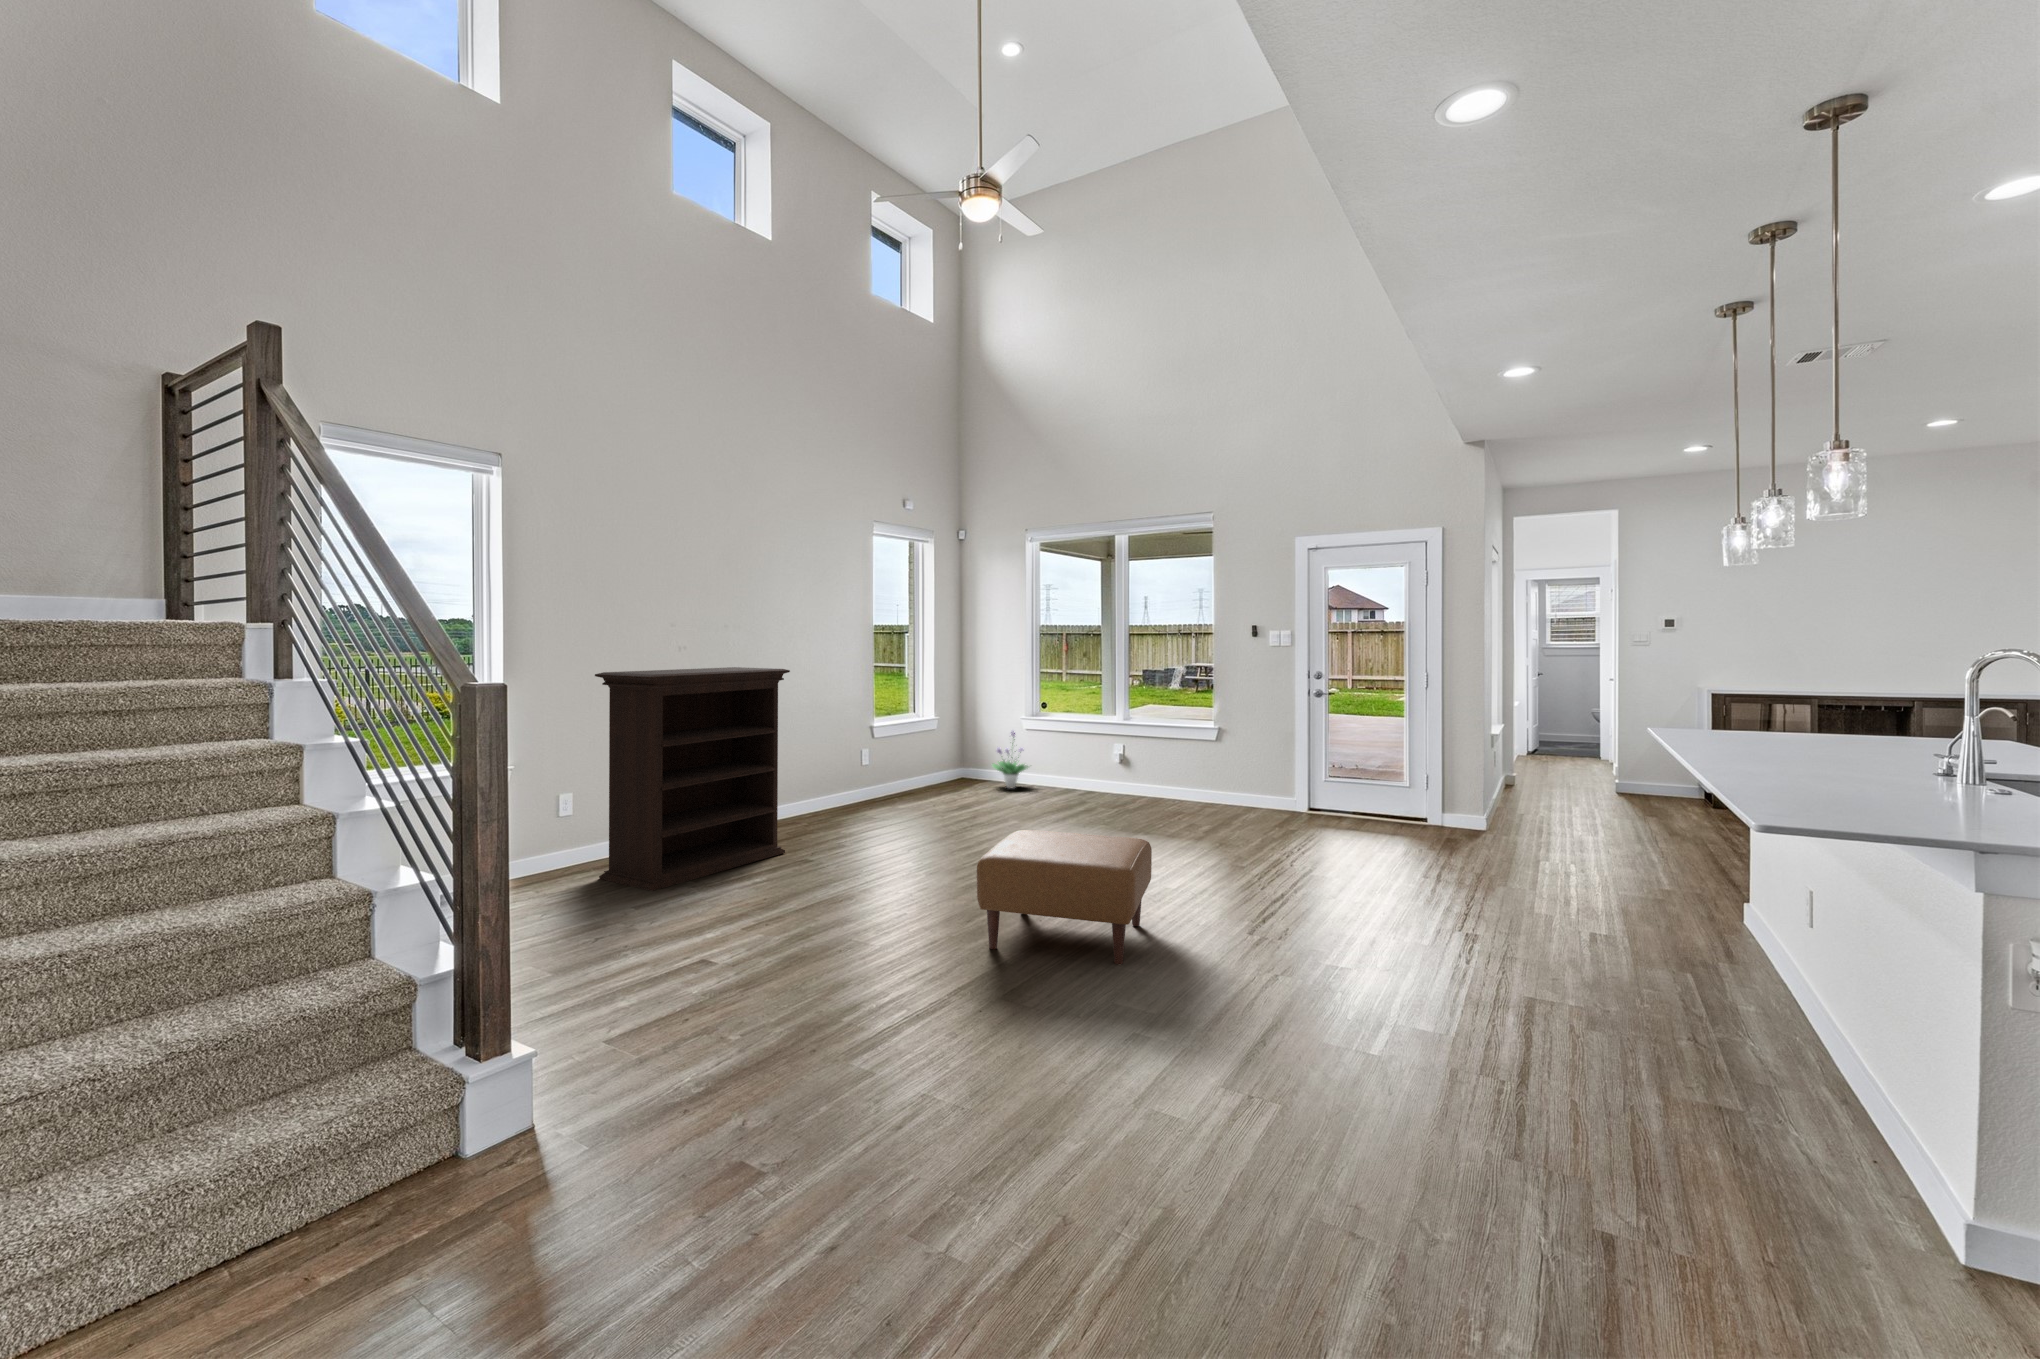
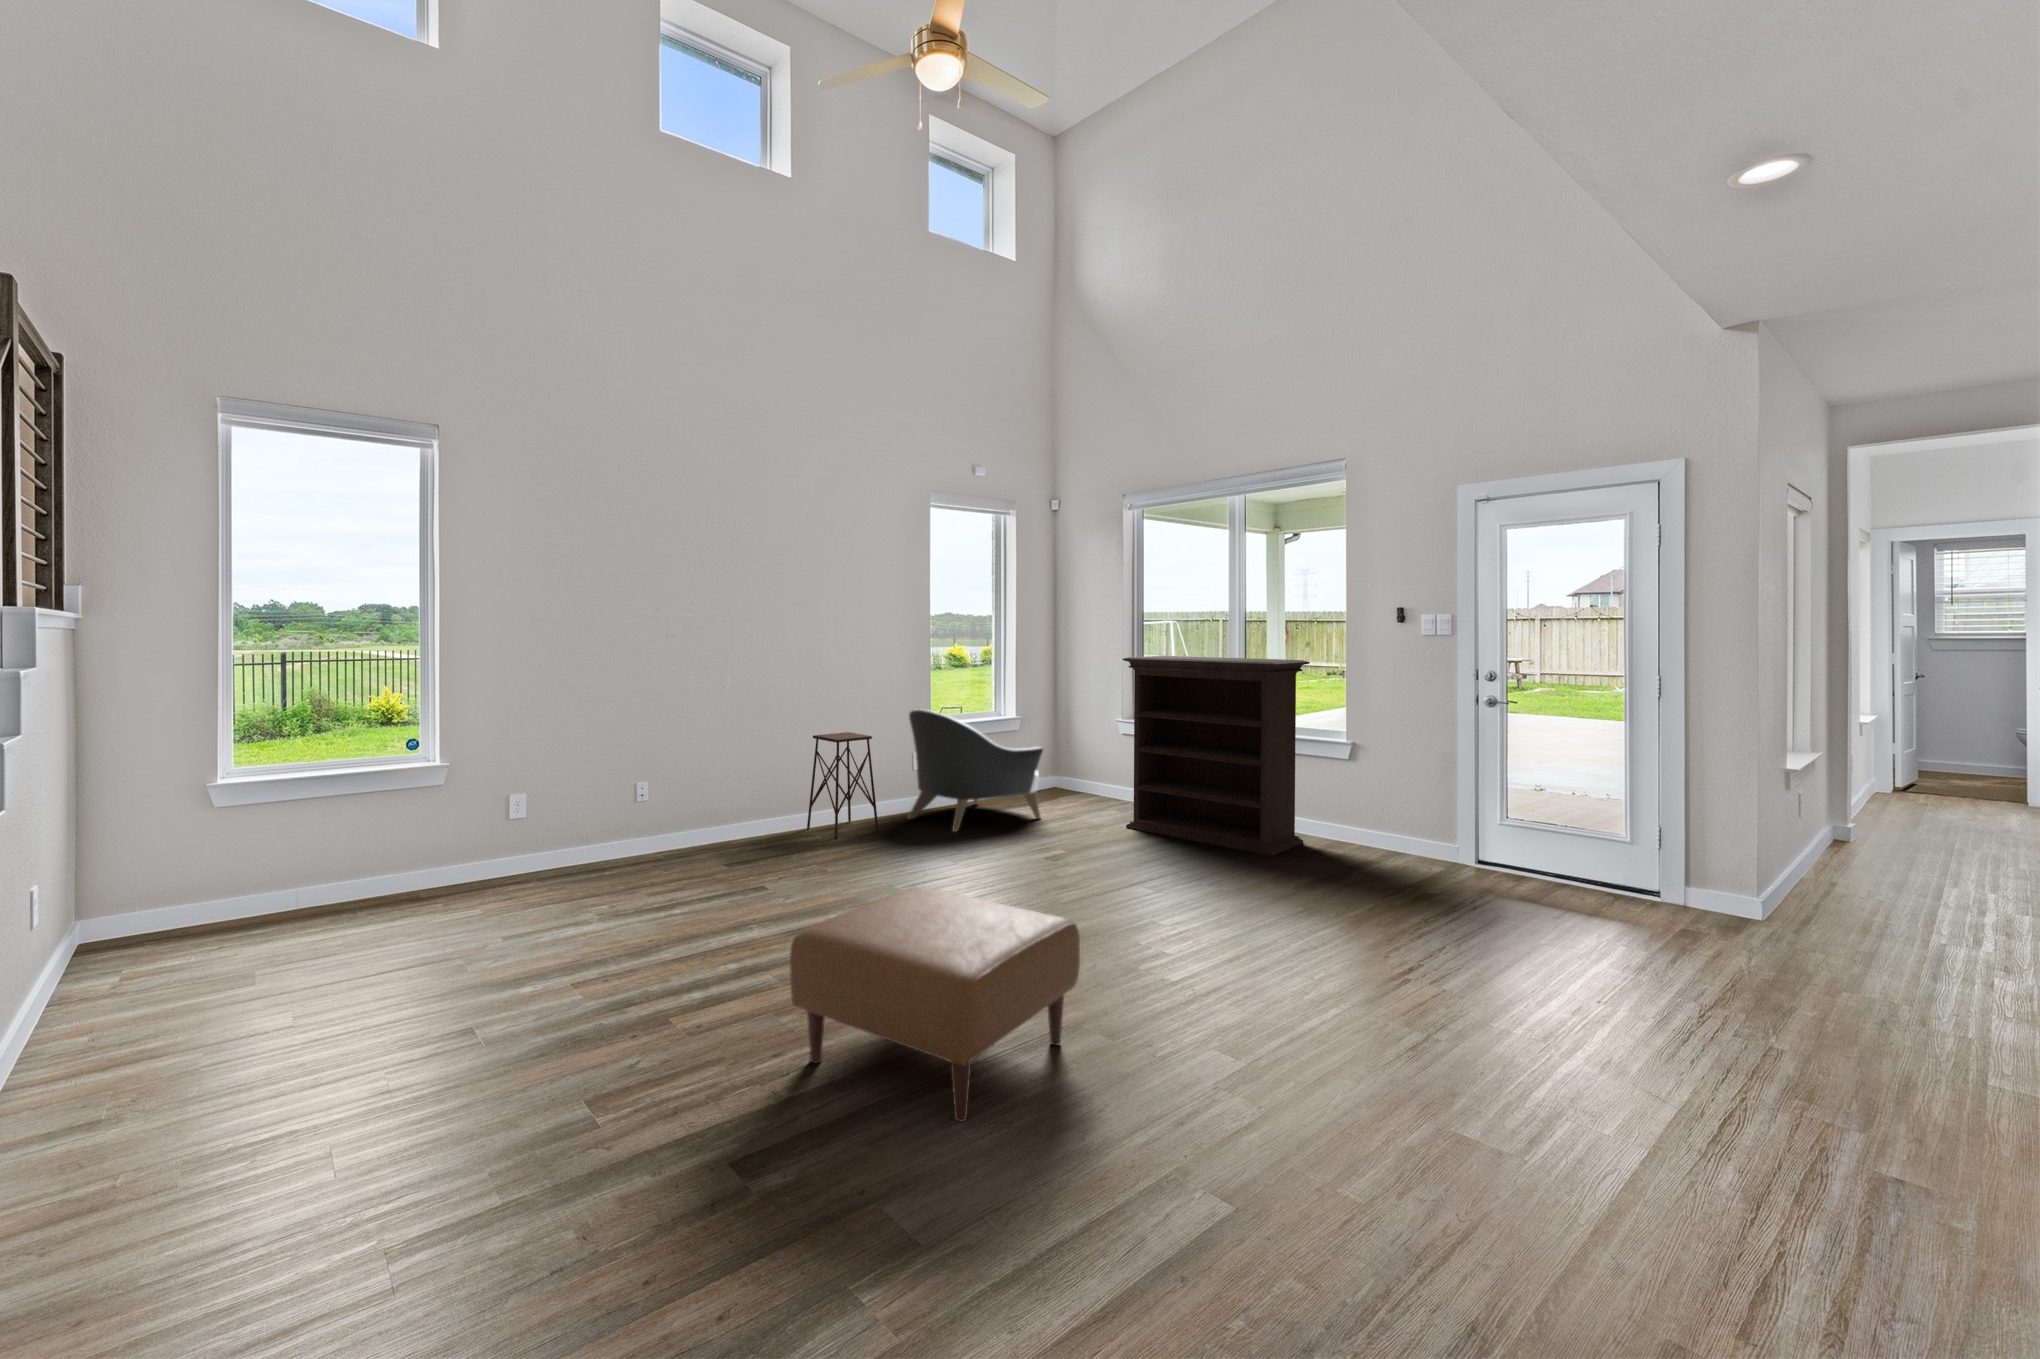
bookshelf: present [595,667,790,891] -> present [1123,656,1310,856]
armchair: none [862,710,979,814] -> present [908,710,1043,832]
potted plant: present [993,731,1028,788] -> none [1080,735,1130,804]
side table: none [786,732,850,824] -> present [807,732,878,839]

